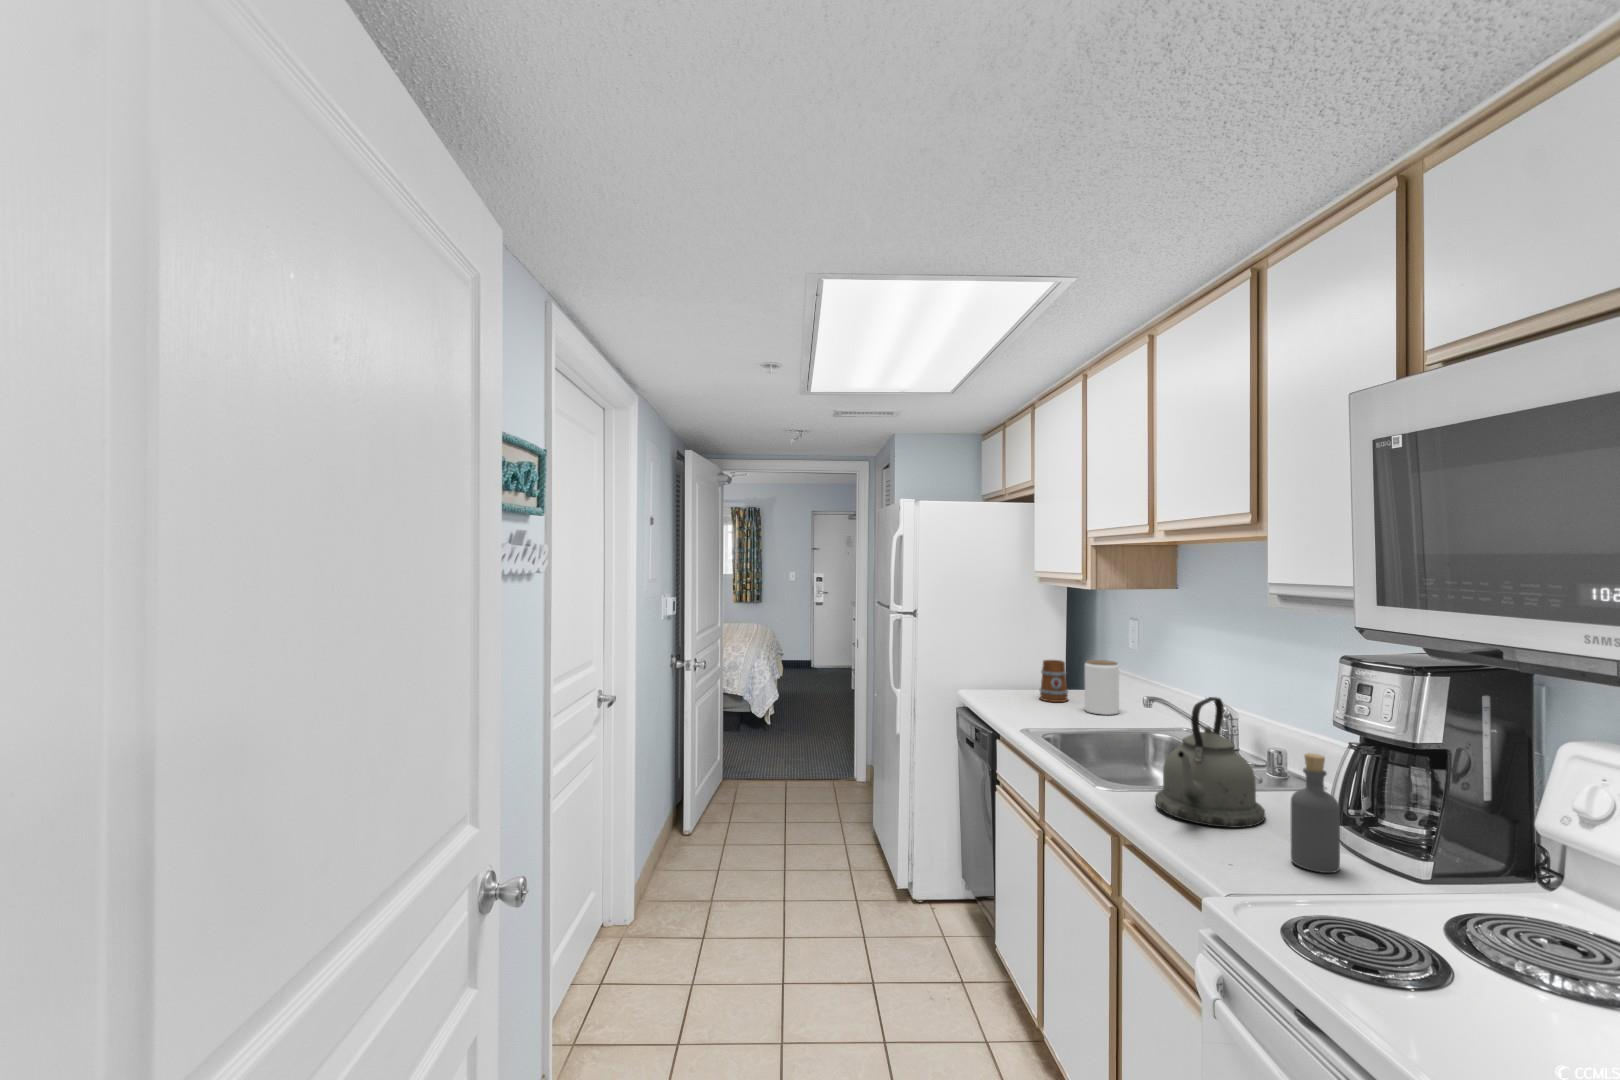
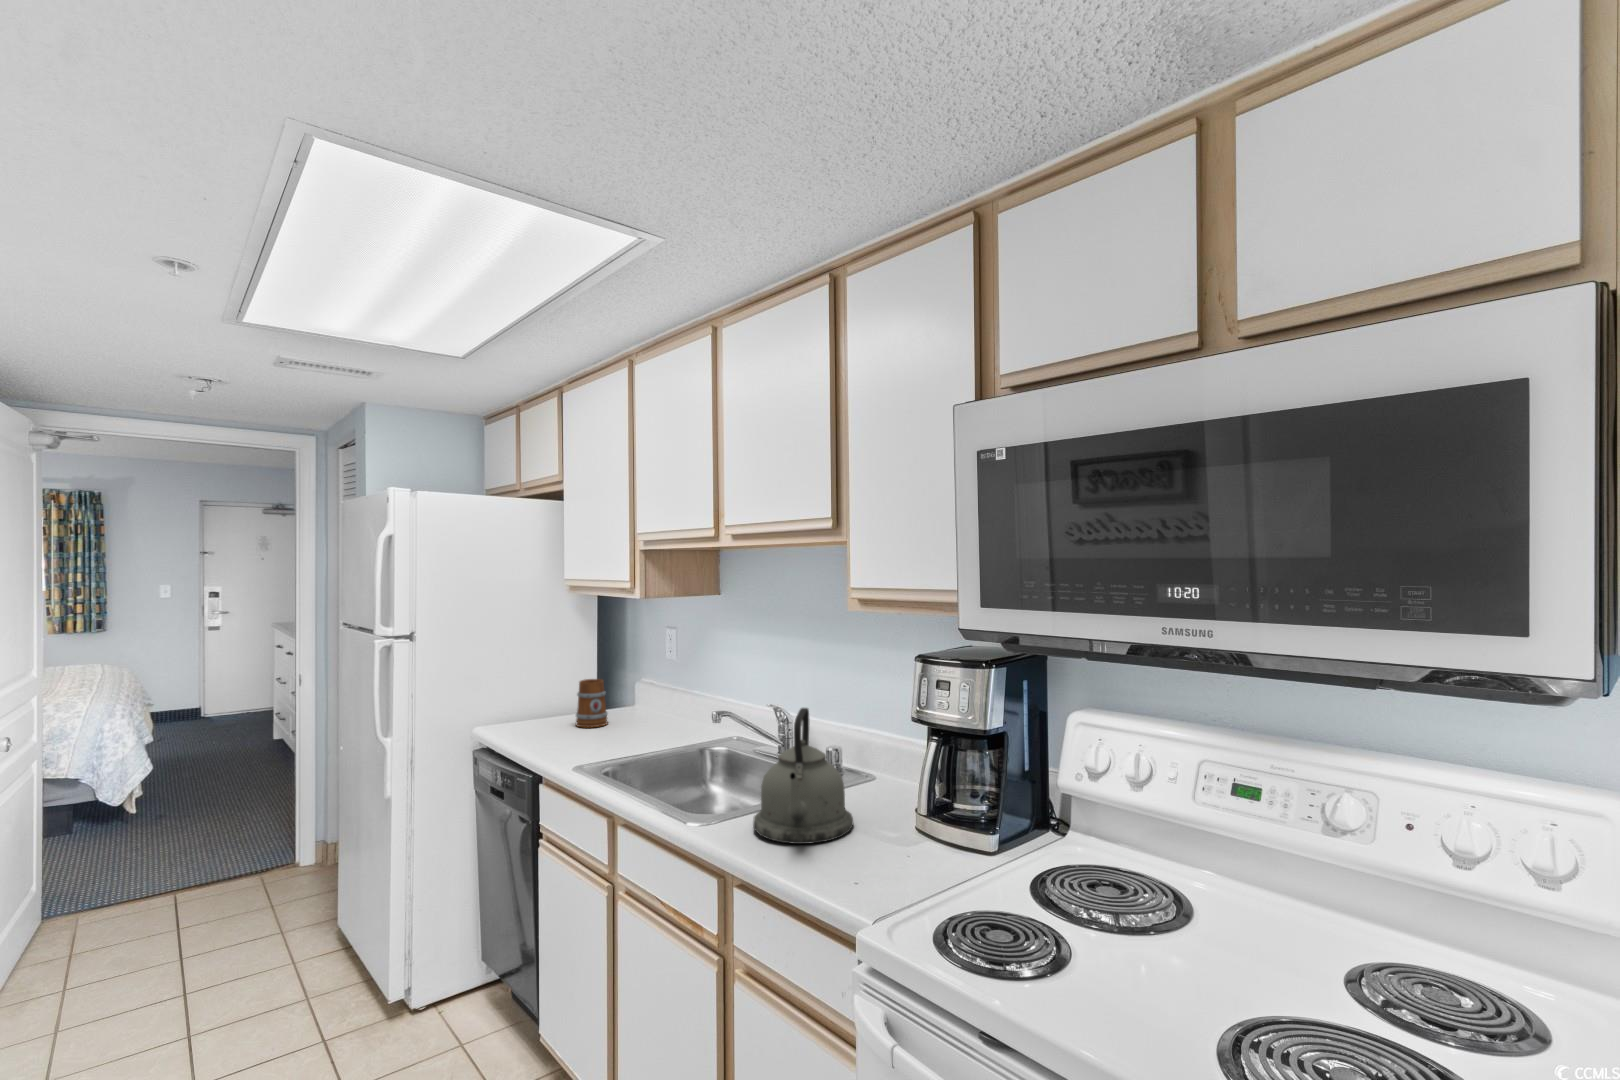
jar: present [1085,660,1119,715] -> none [630,674,666,734]
bottle: present [1291,753,1340,873] -> none [896,755,936,869]

